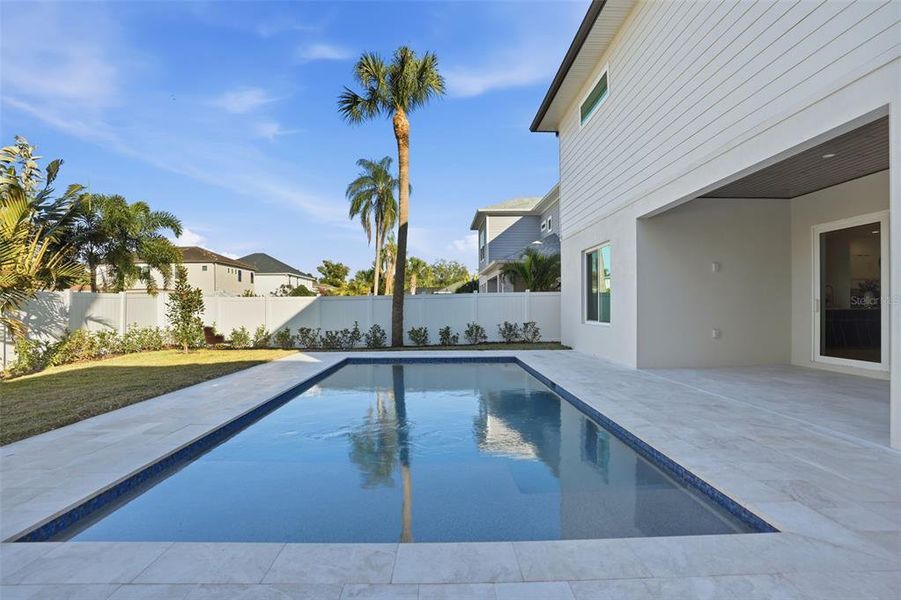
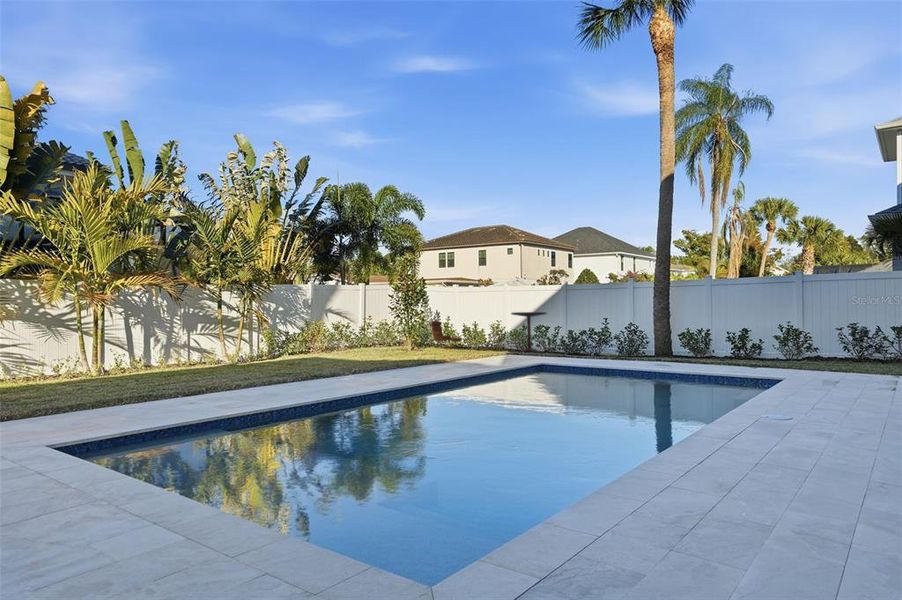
pedestal table: none [280,317,310,349] -> present [511,312,546,351]

